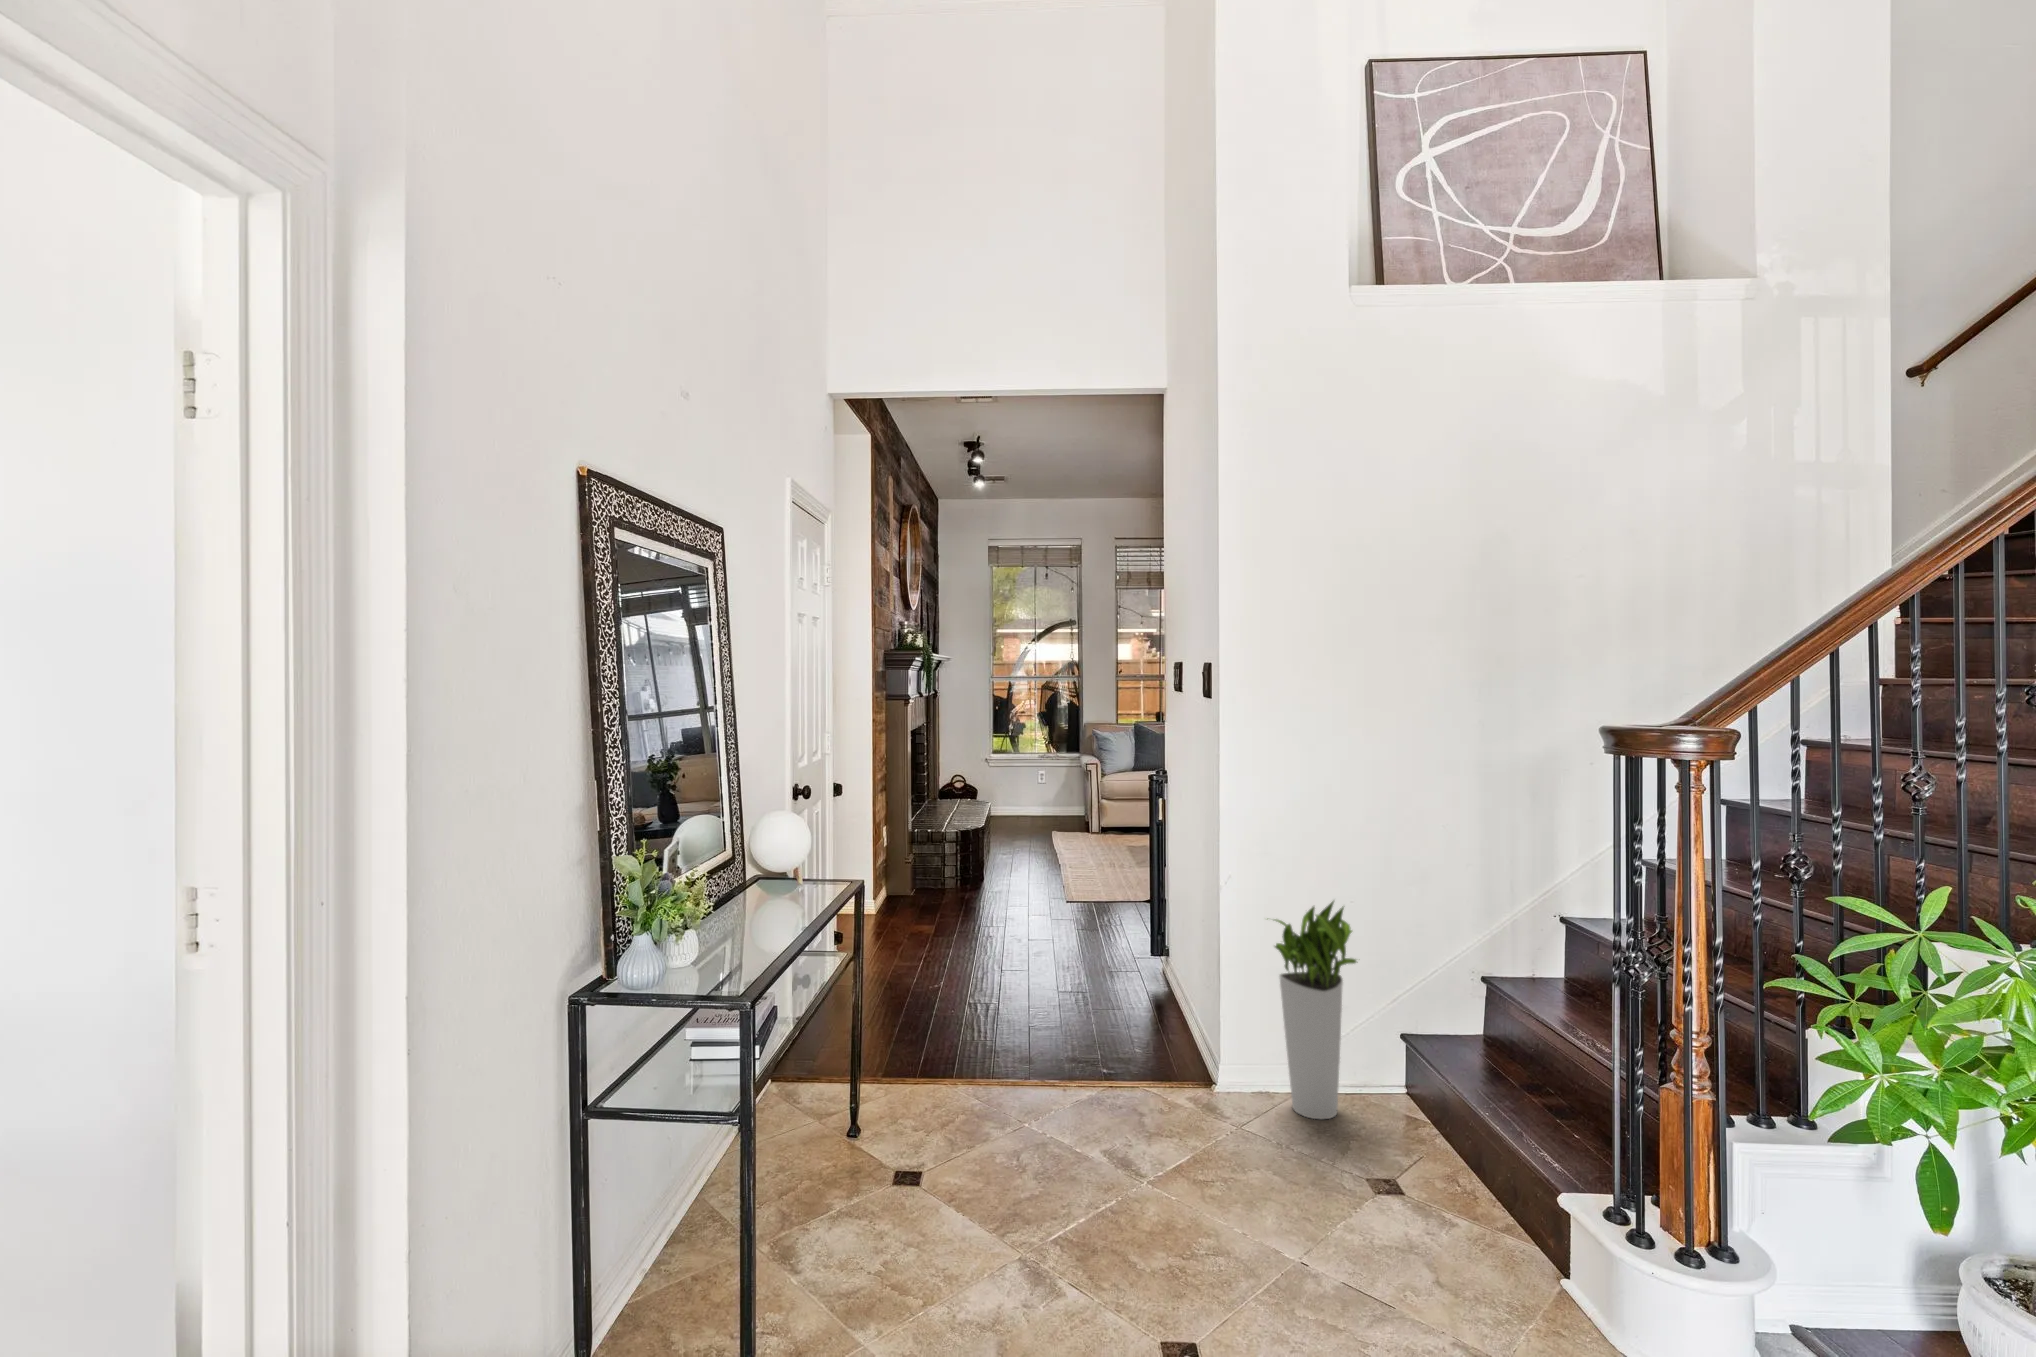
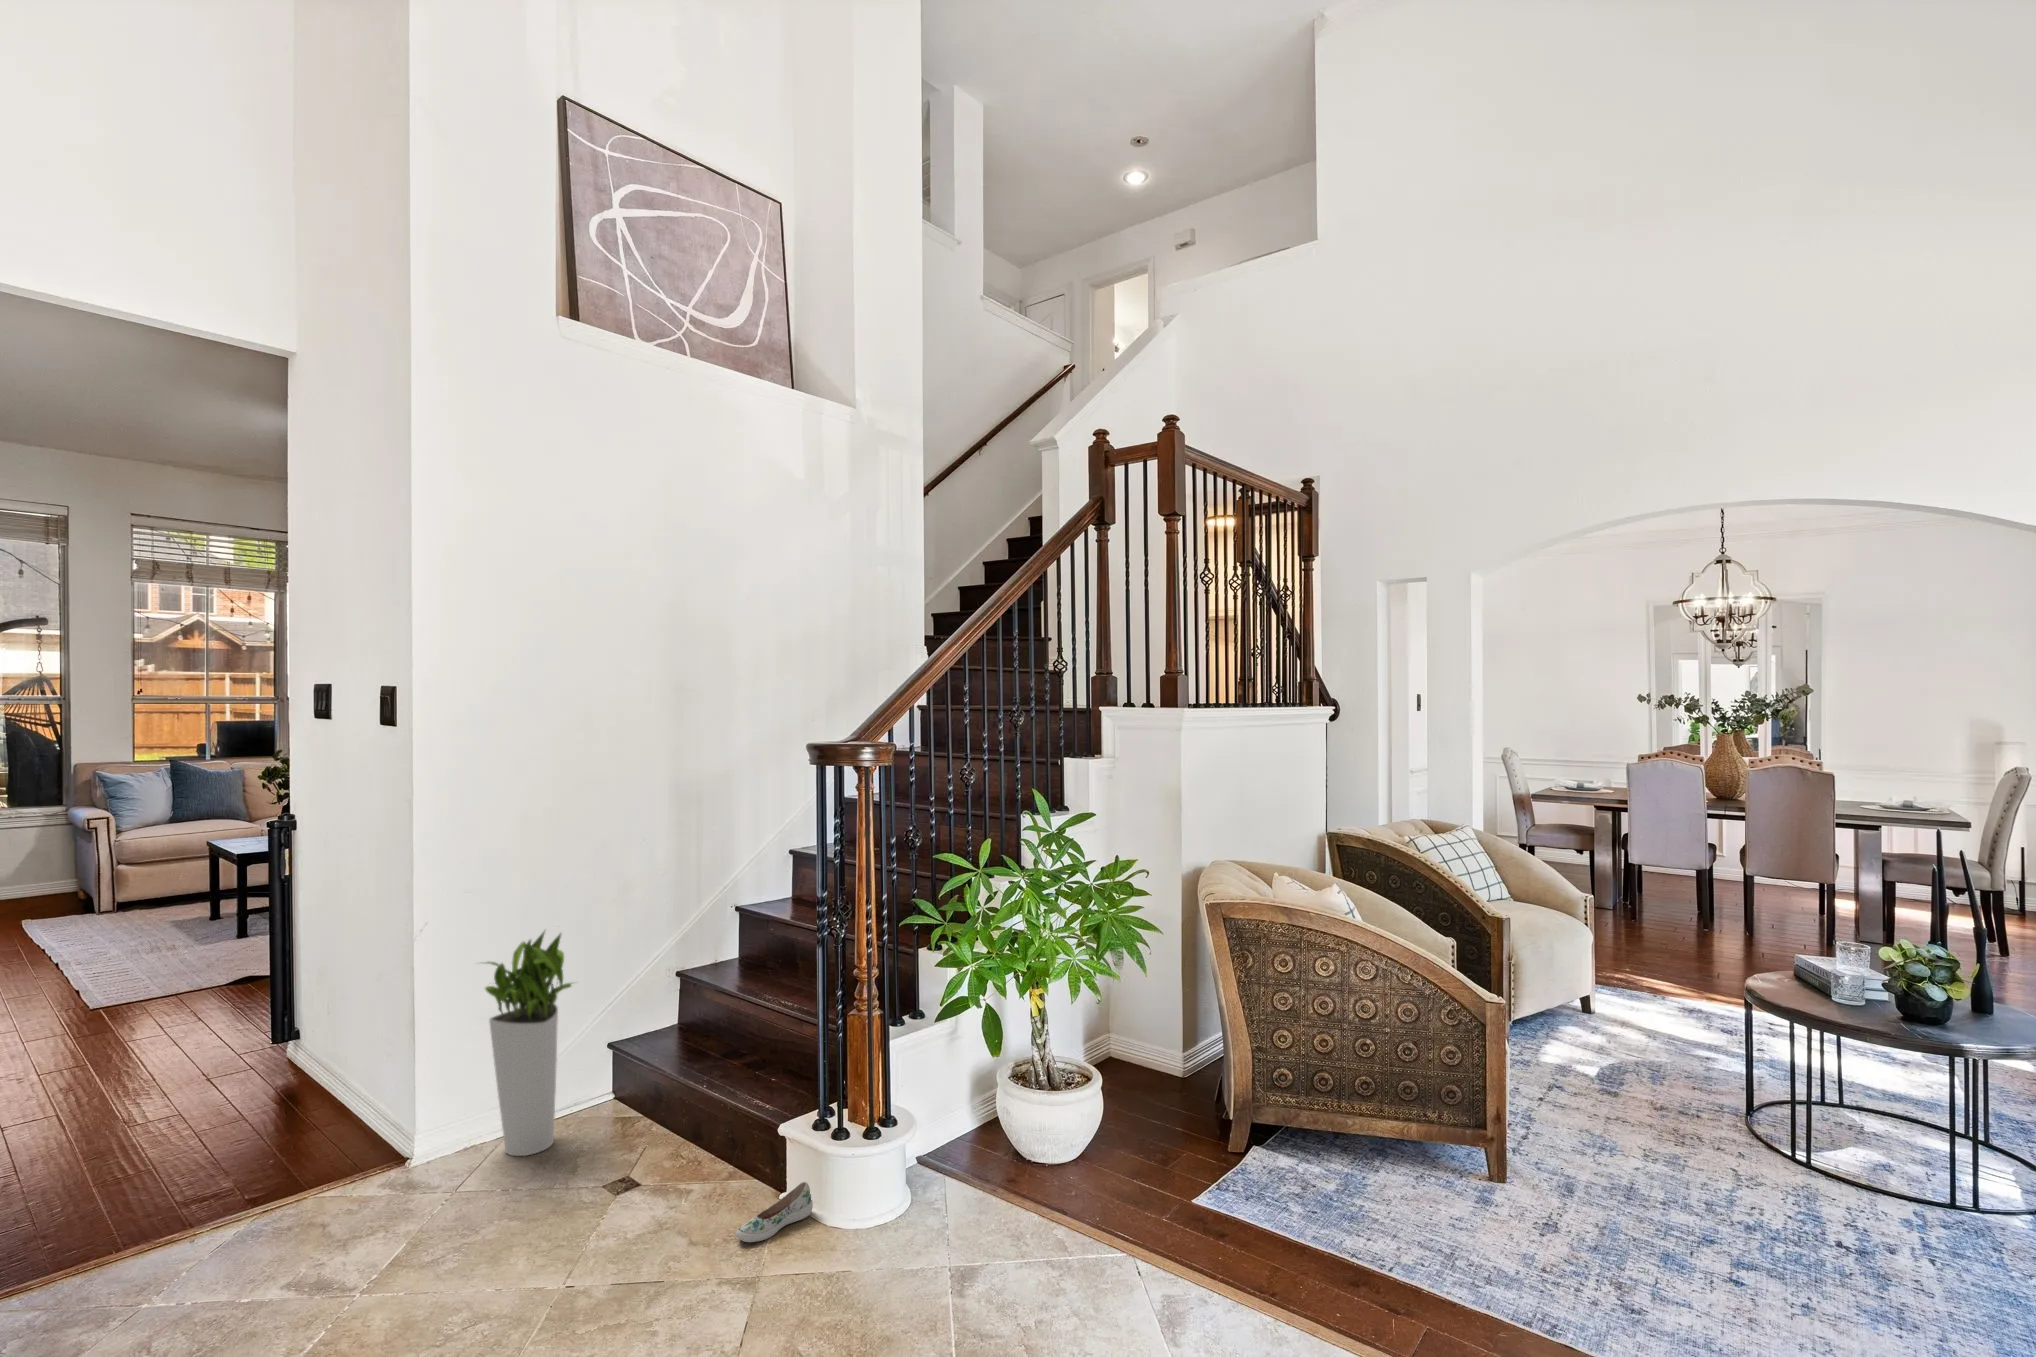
shoe: none [1492,1278,1604,1326] -> present [736,1182,813,1242]

